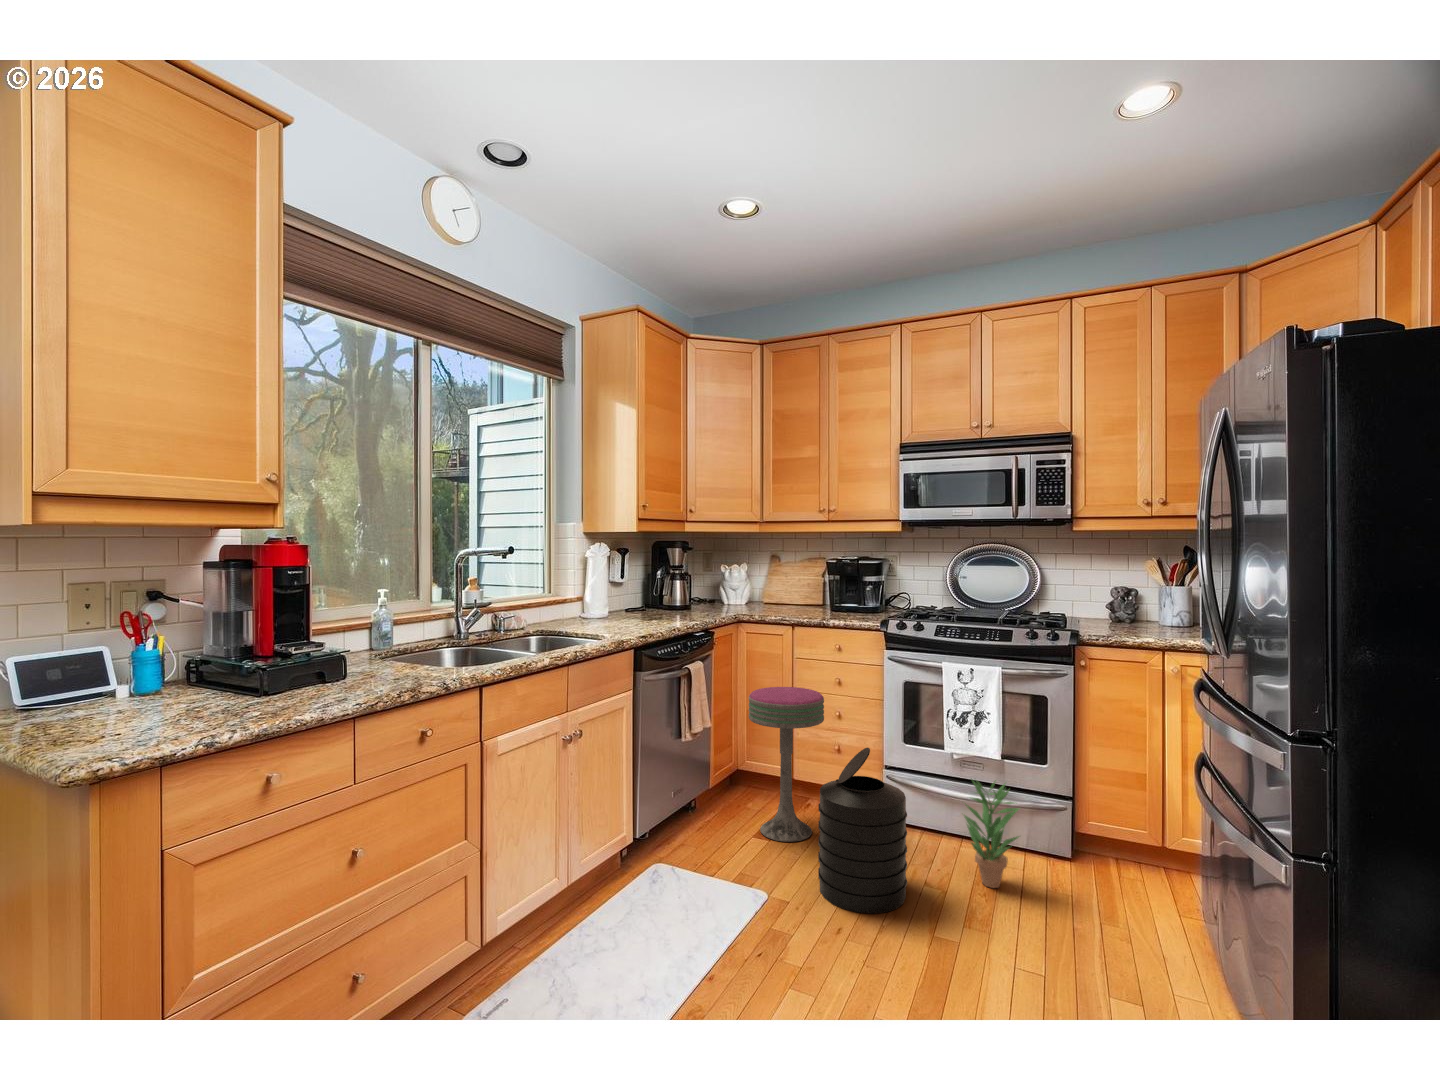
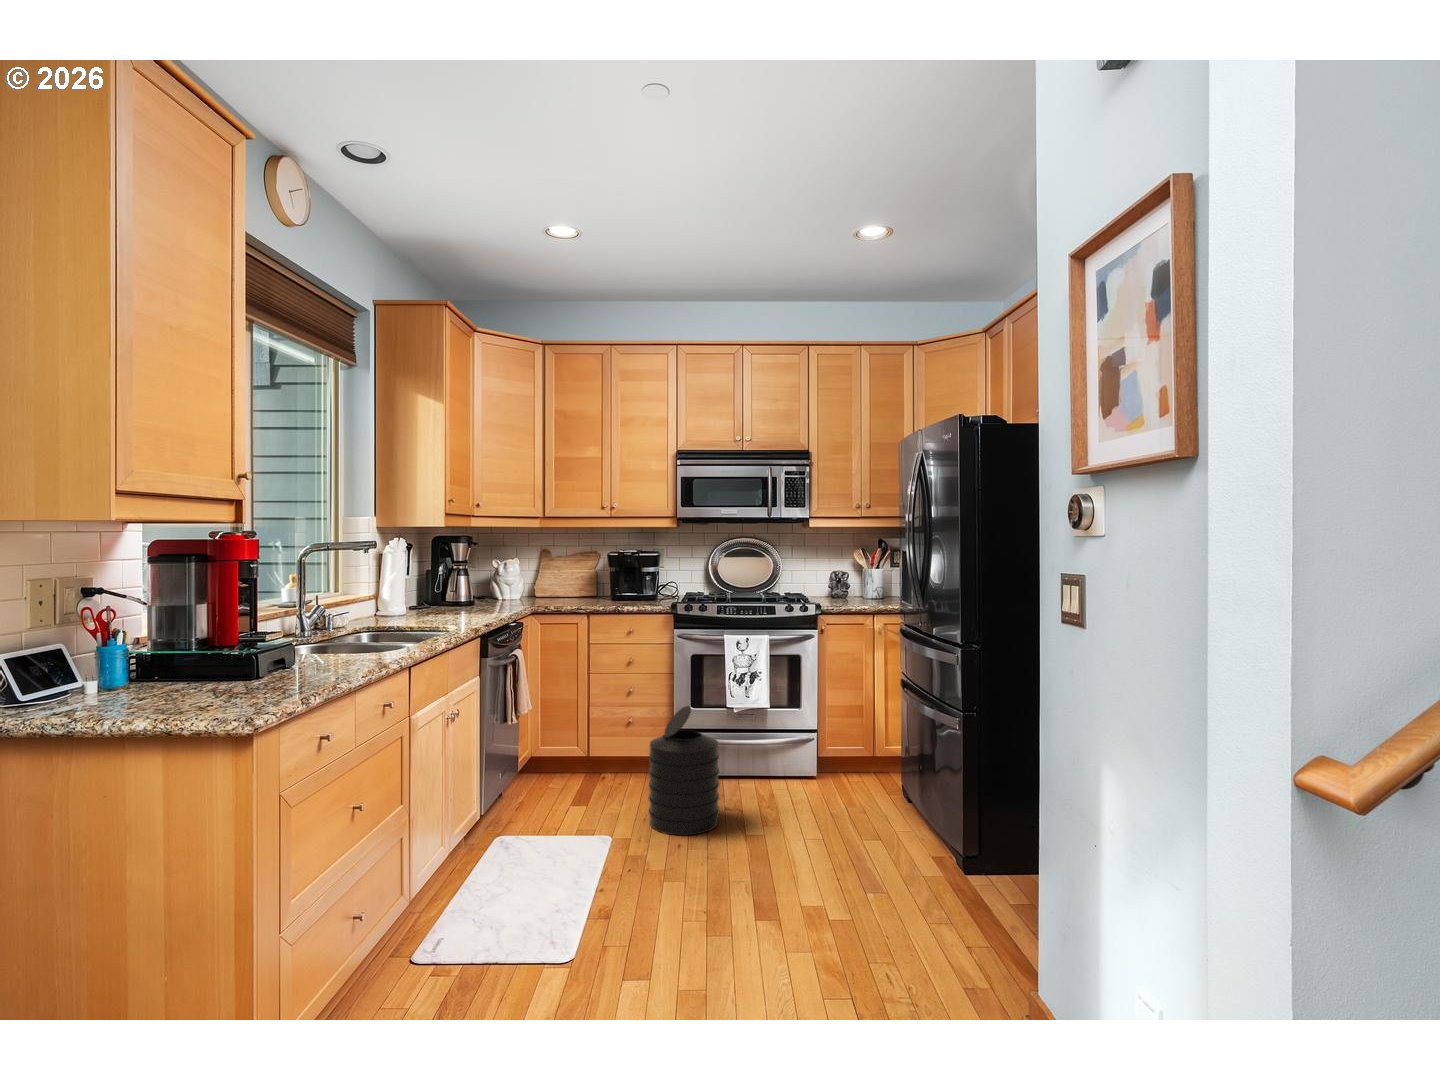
bar stool: present [749,687,824,842] -> none [564,668,632,803]
potted plant: present [964,778,1019,888] -> none [749,719,795,803]

